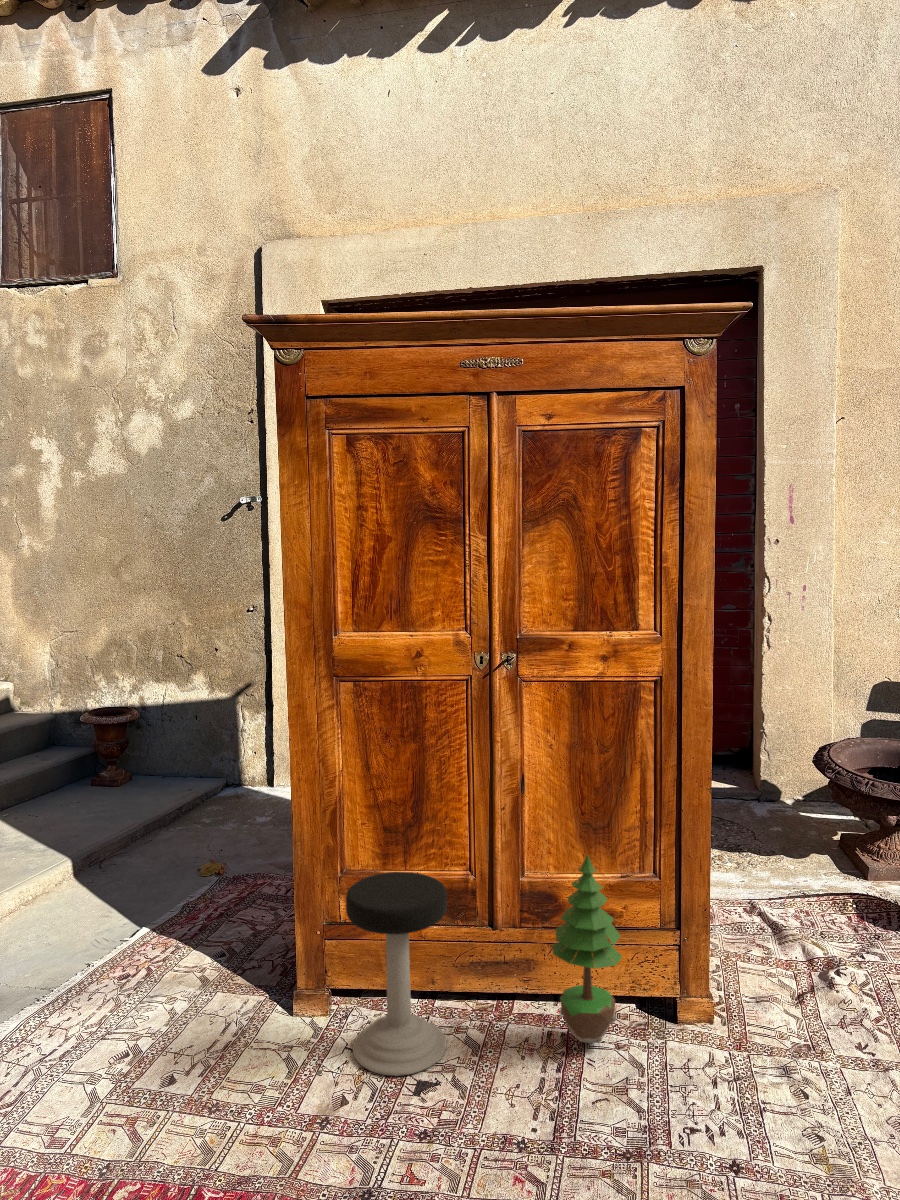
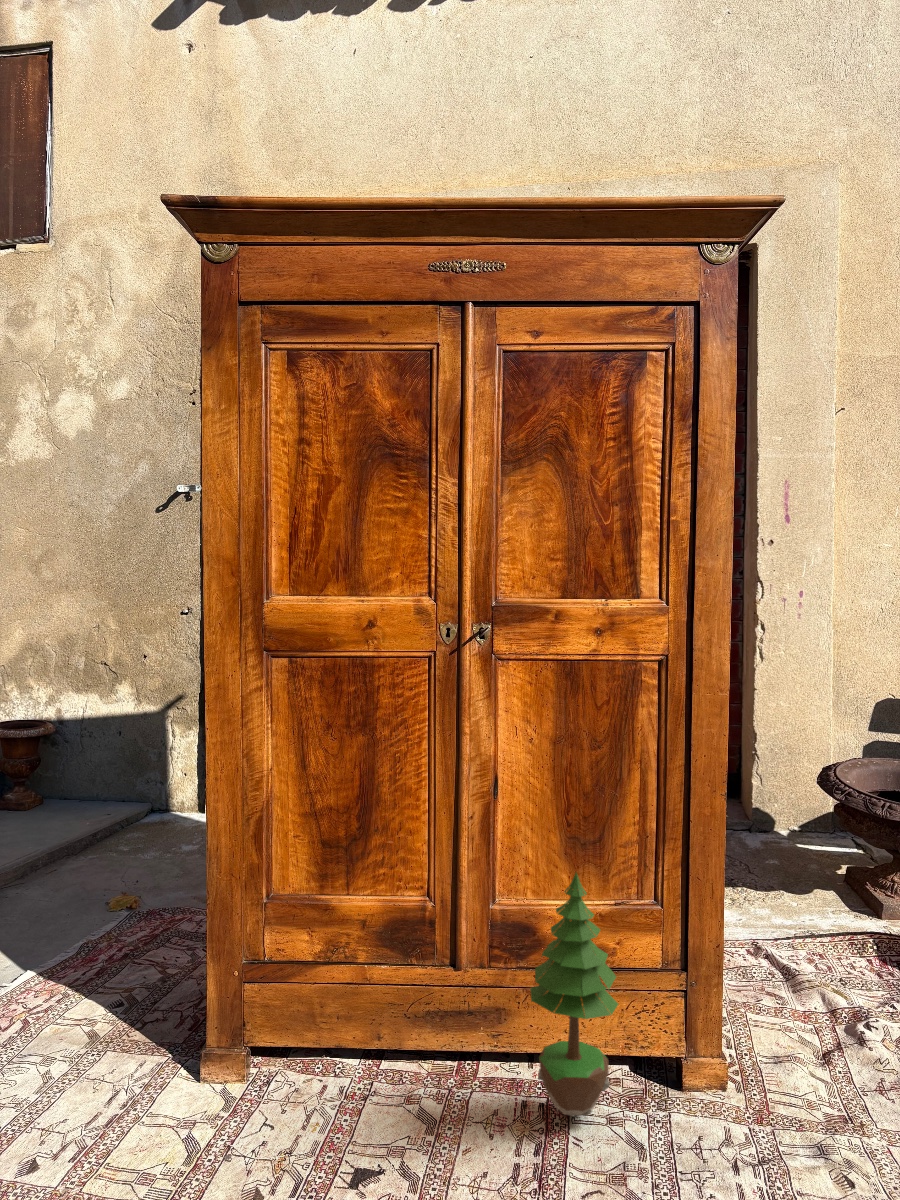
stool: present [346,872,447,1076] -> none [269,895,399,1162]

